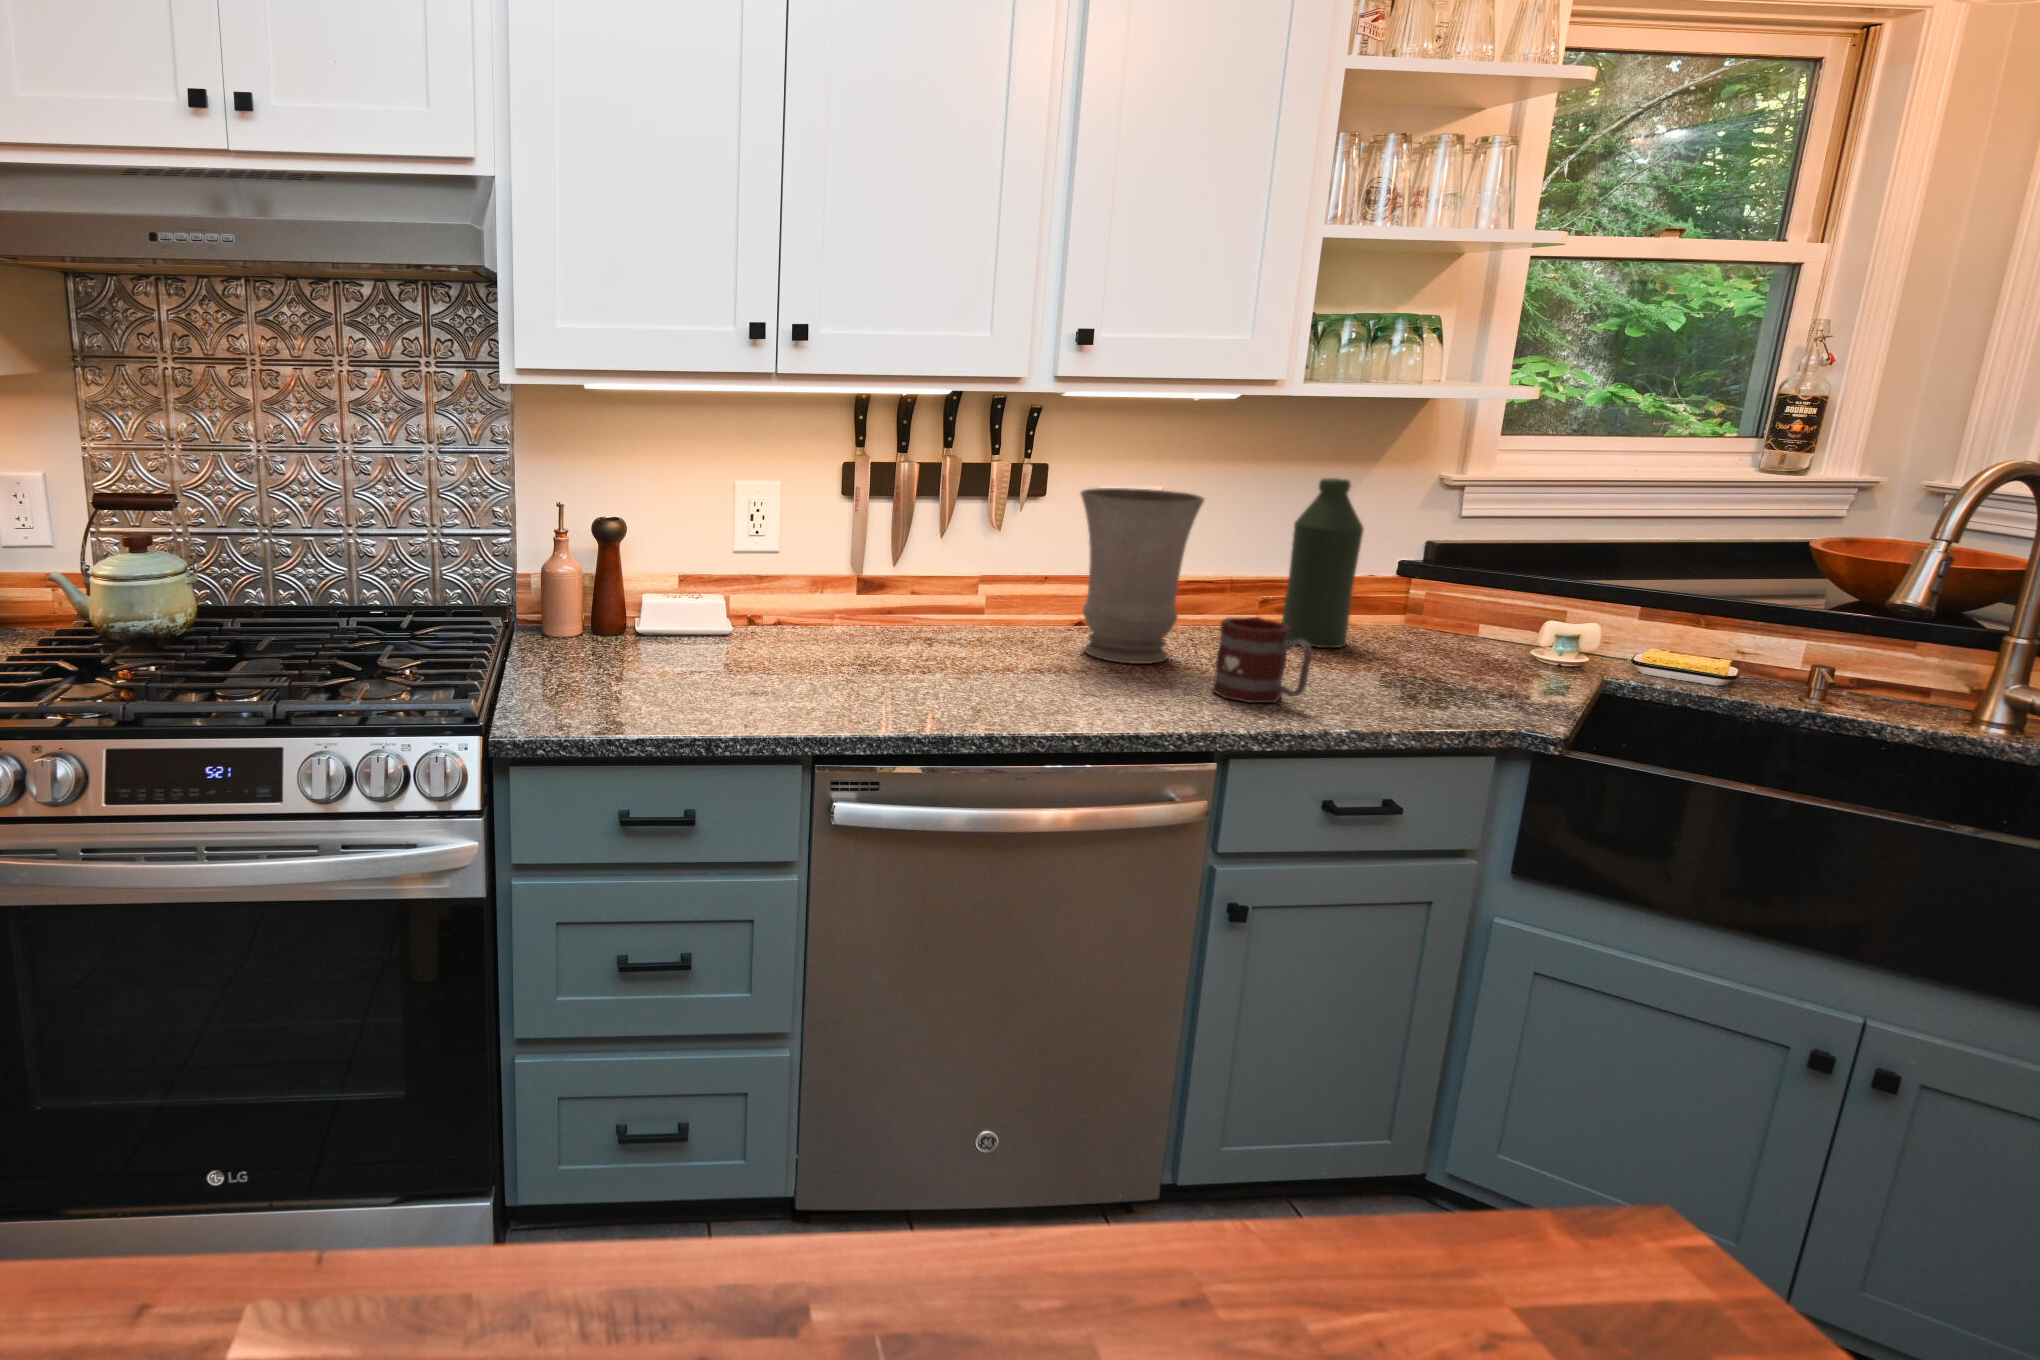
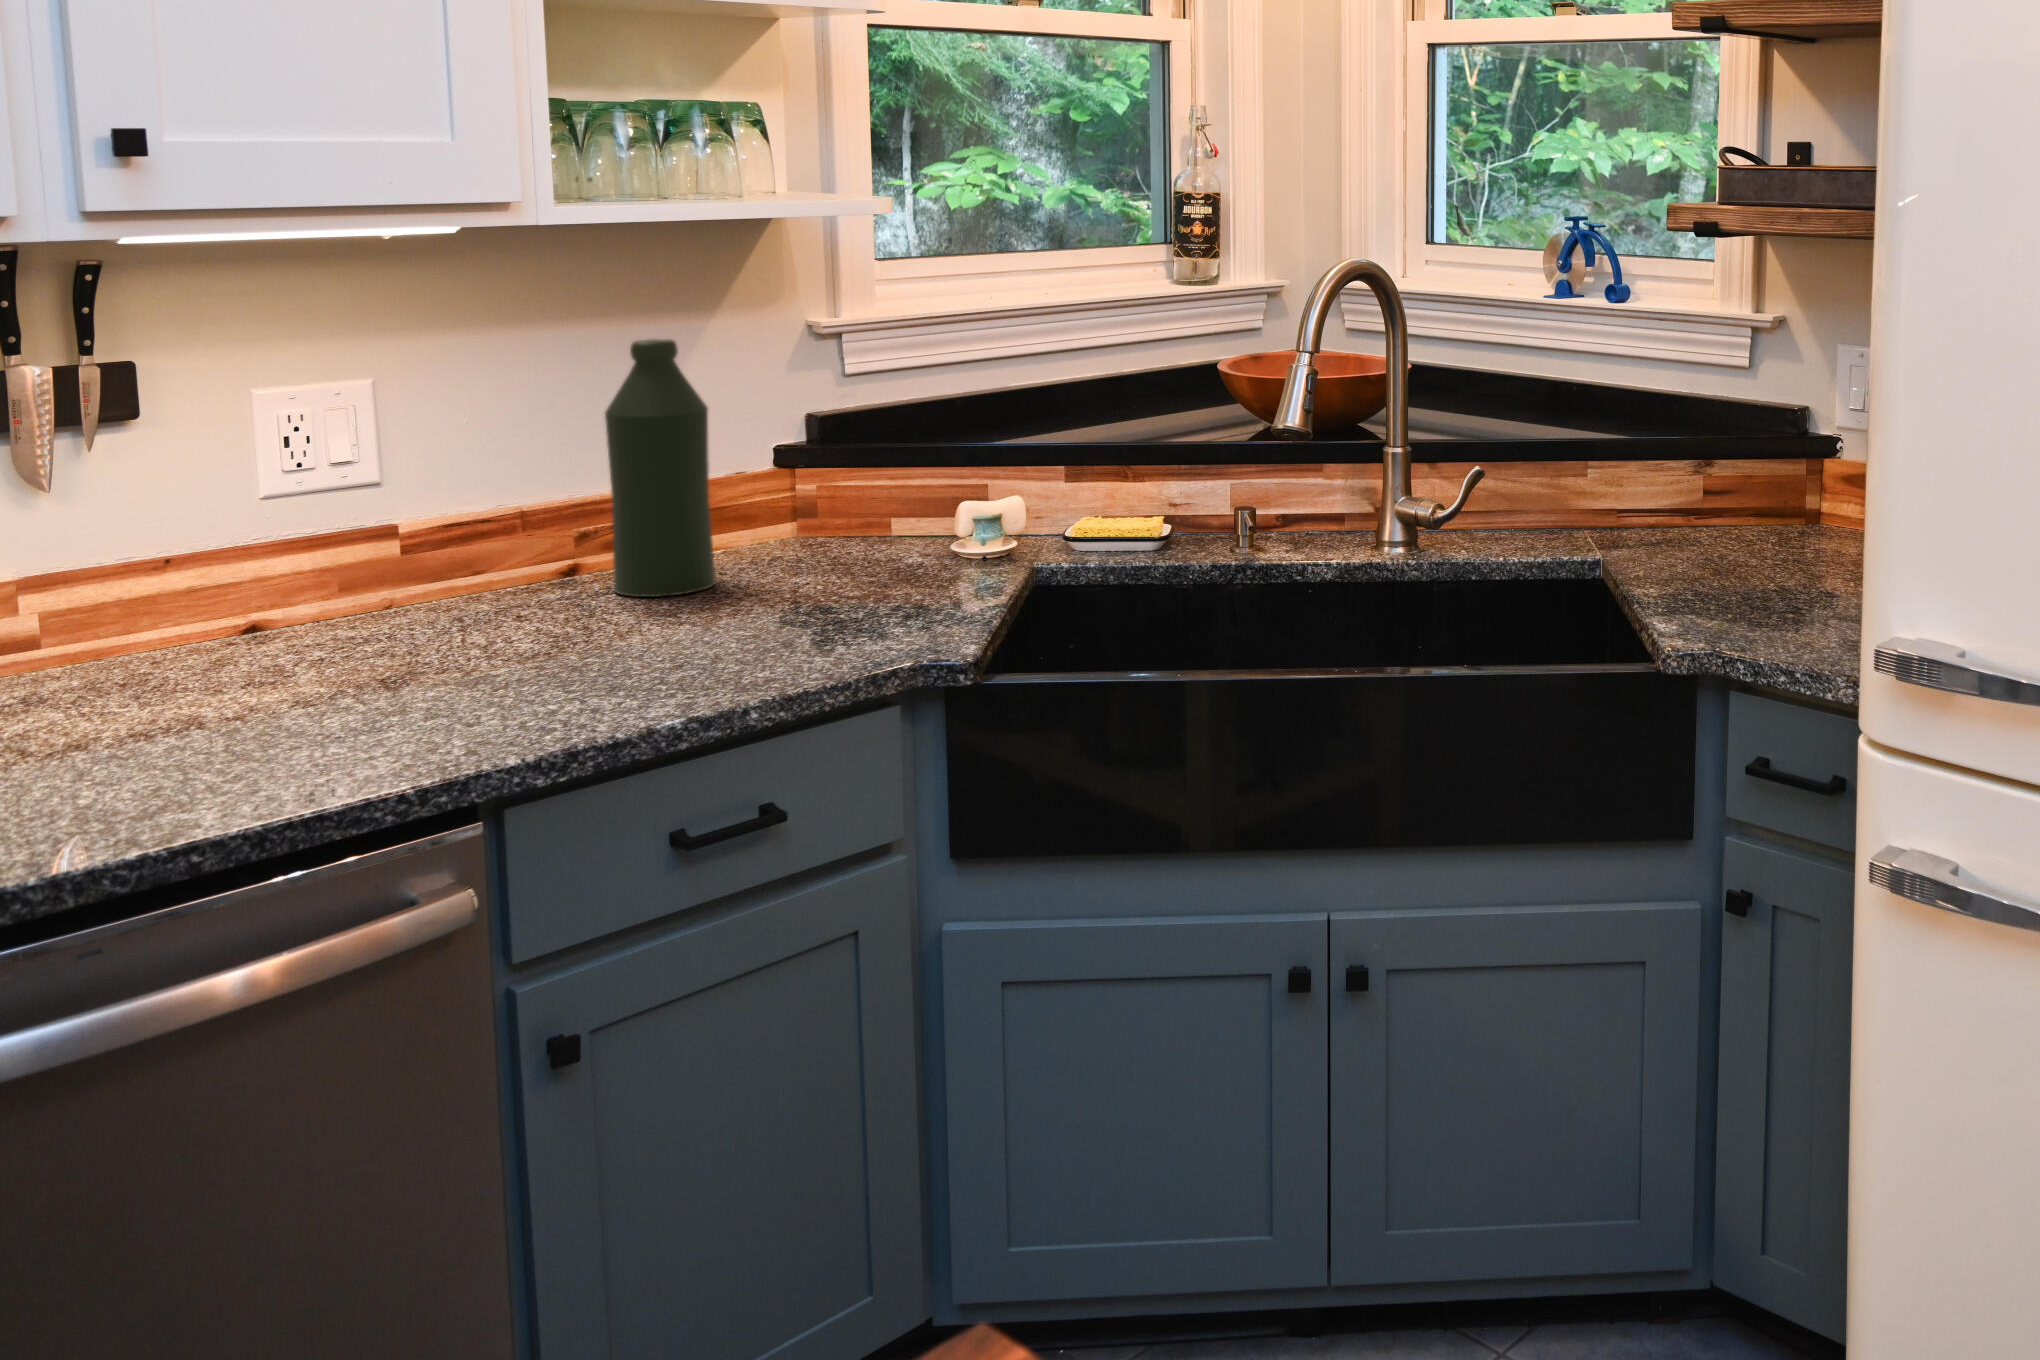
vase: present [1081,488,1204,664] -> none [186,386,426,691]
mug: present [1212,617,1312,703] -> none [470,571,623,711]

